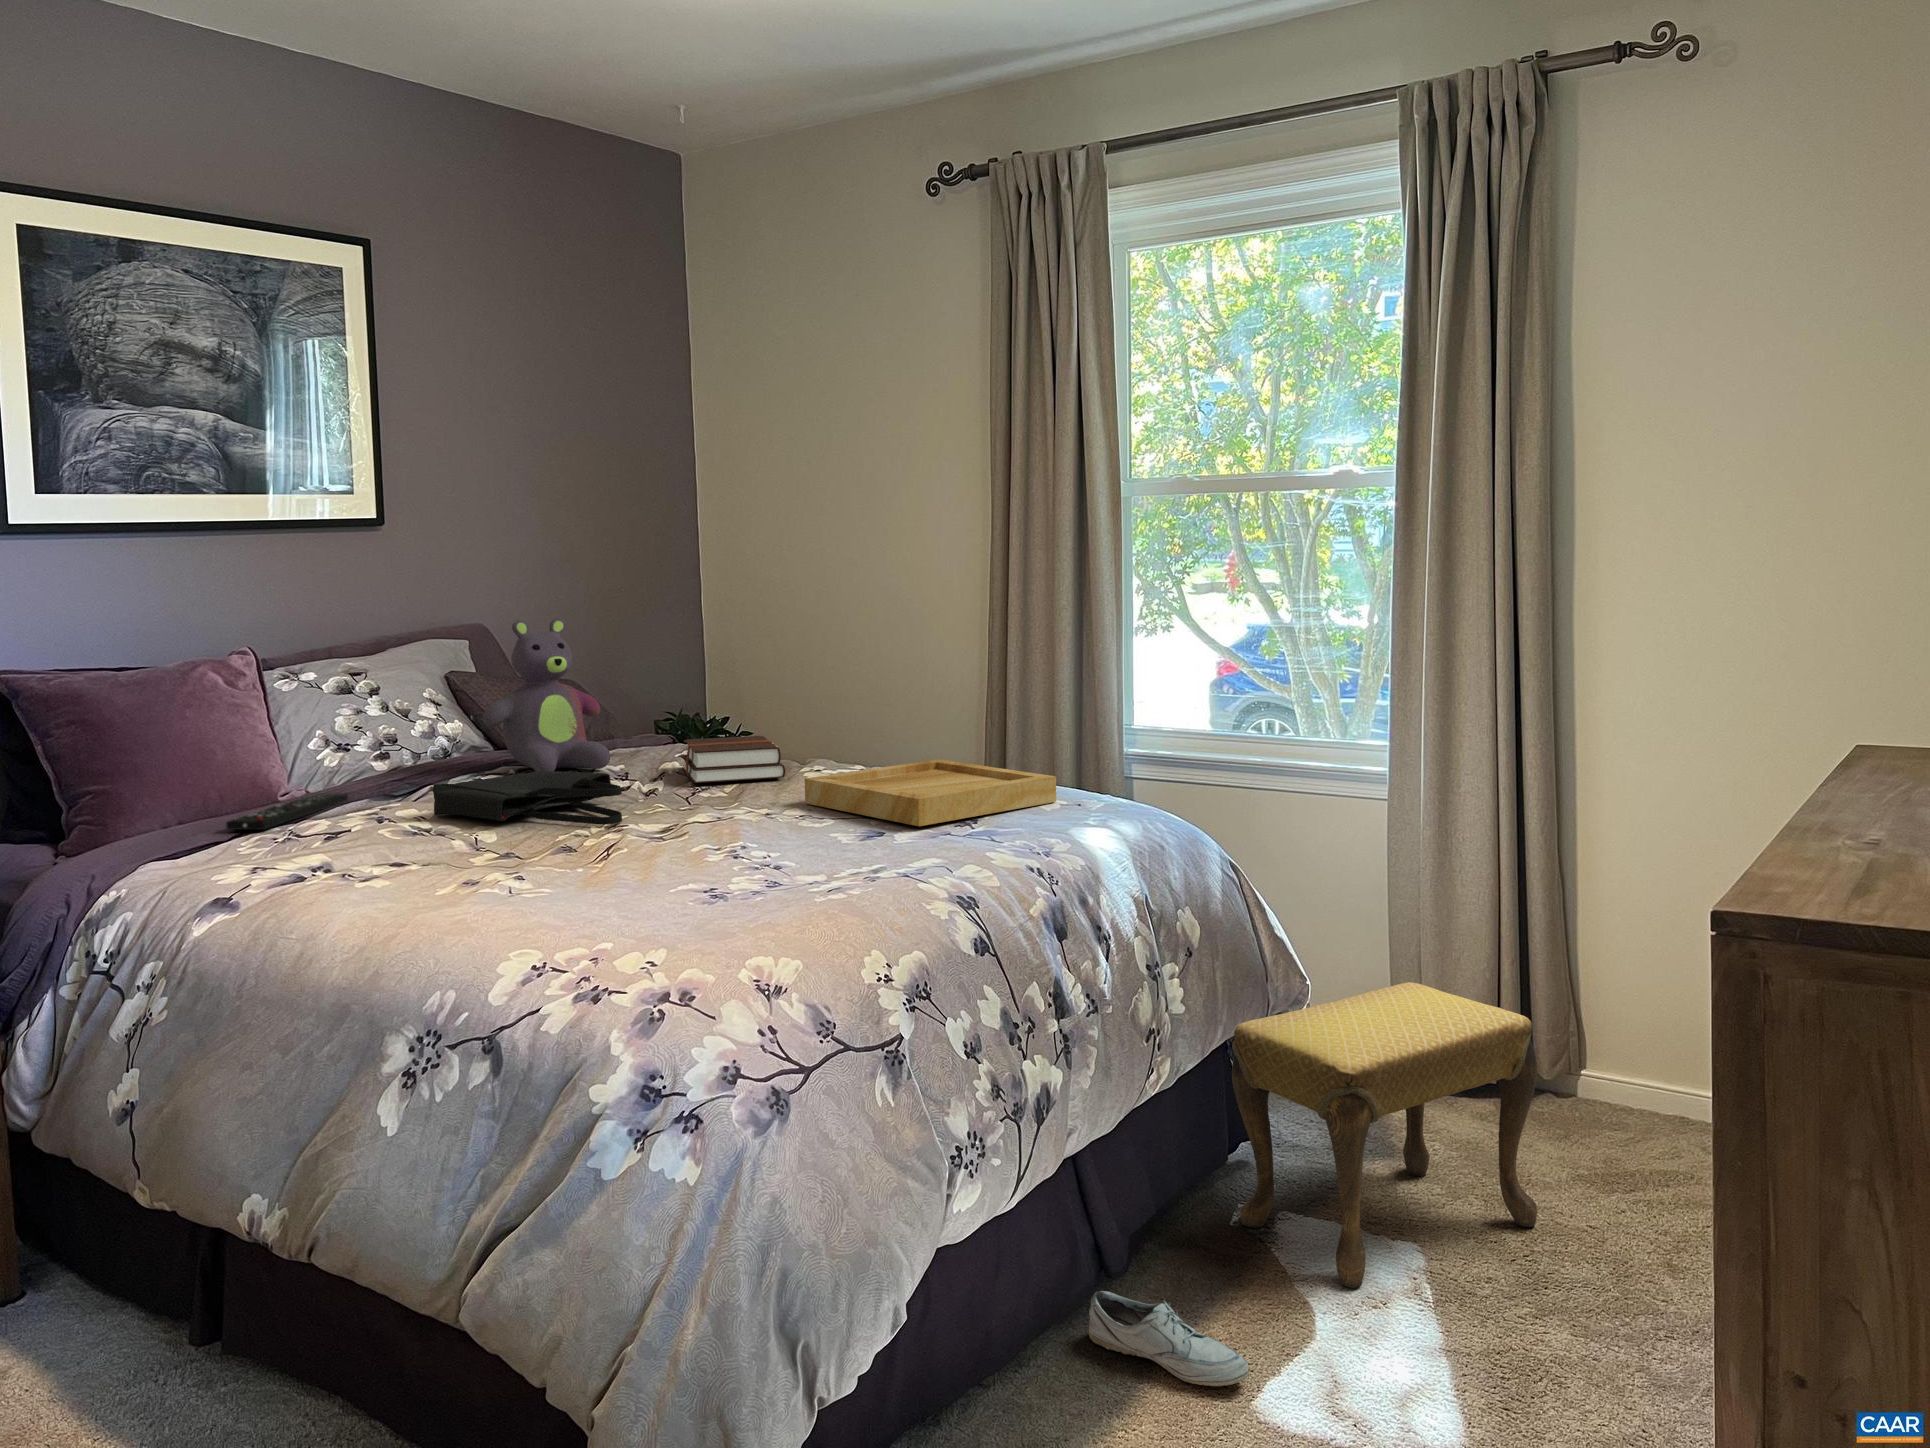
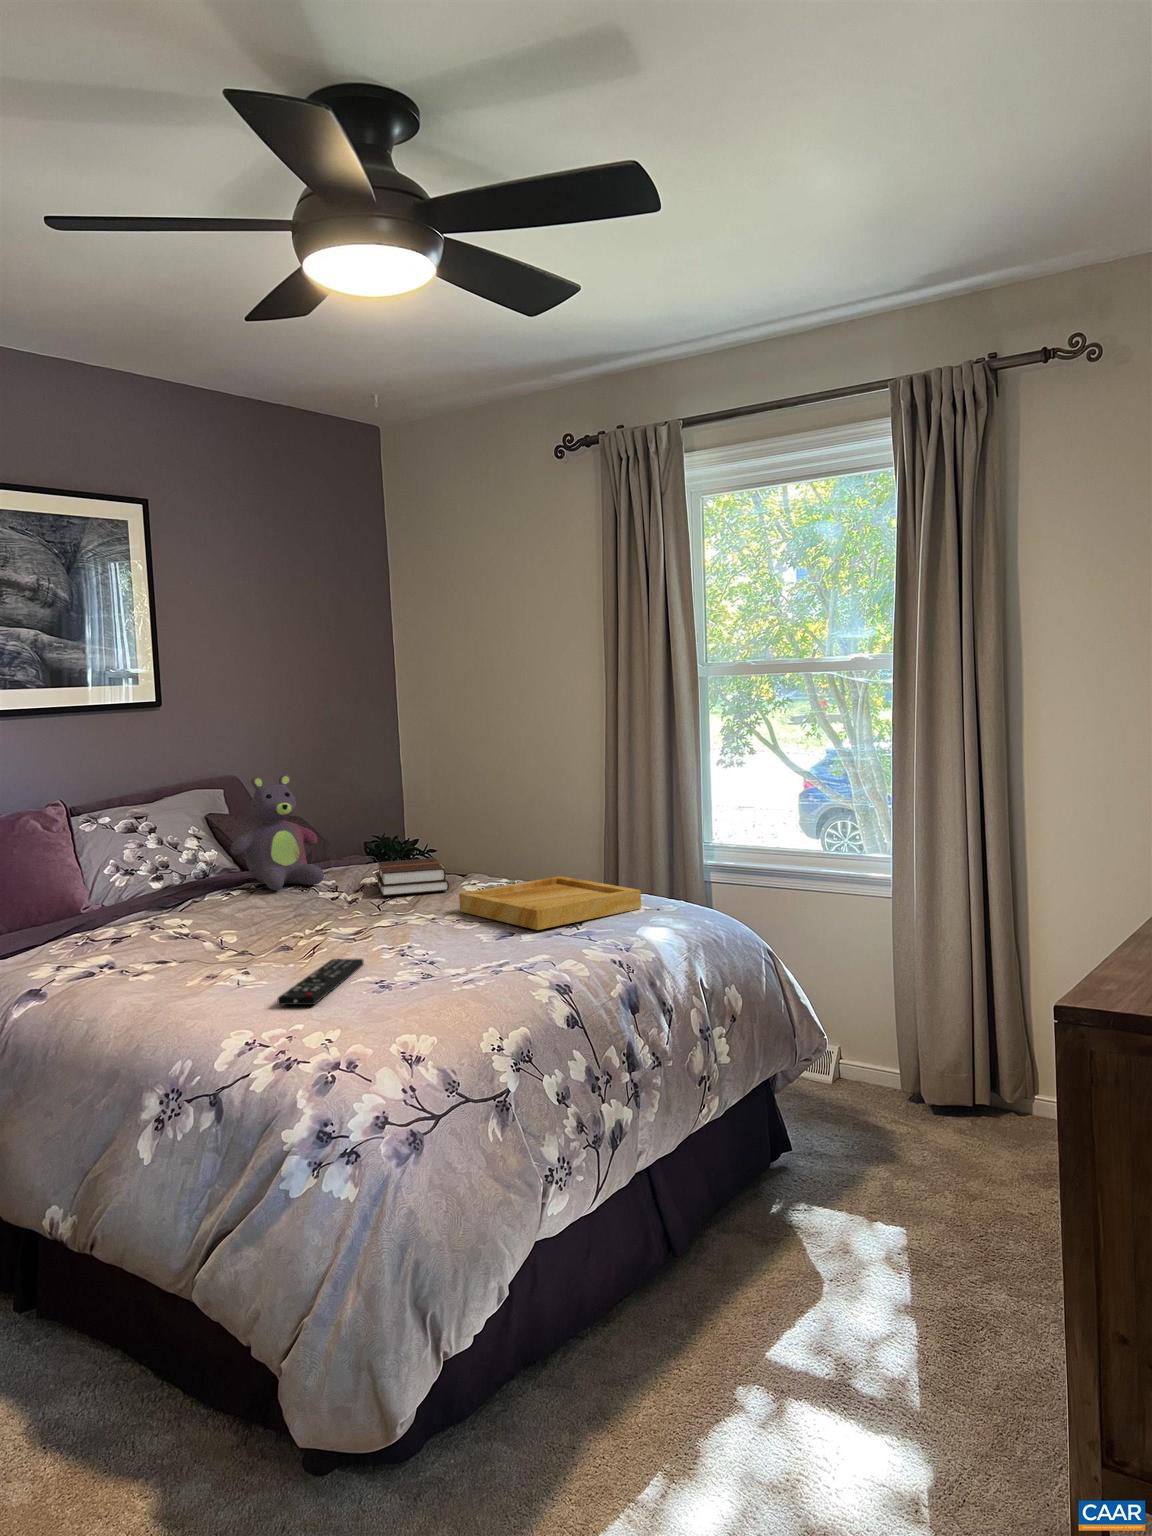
tote bag: present [433,770,622,825] -> none [190,888,326,931]
remote control: present [226,794,348,830] -> present [277,959,364,1005]
footstool: present [1232,982,1537,1288] -> none [768,1036,992,1263]
shoe: present [1089,1291,1249,1386] -> none [658,1267,769,1336]

